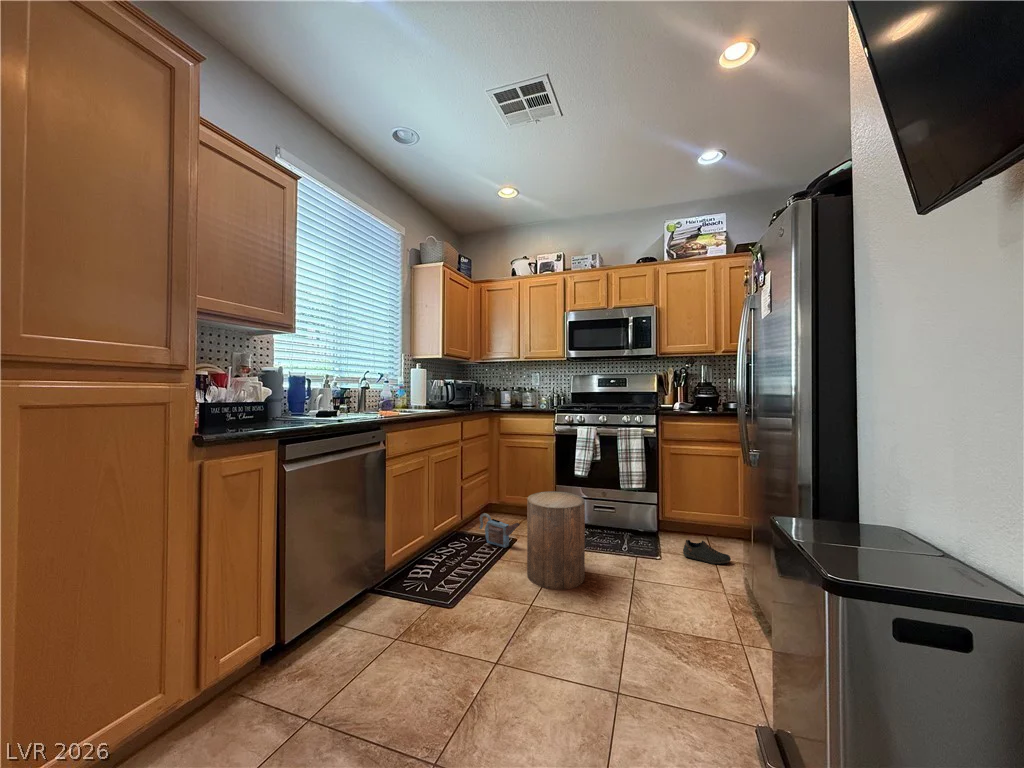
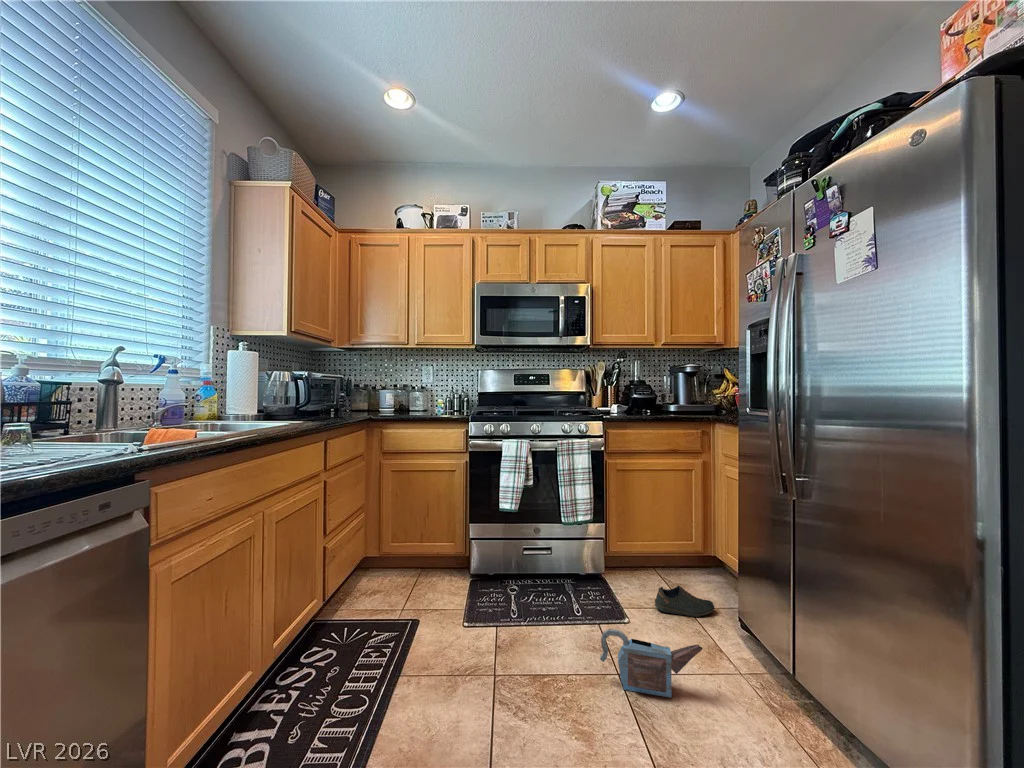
stool: present [527,491,585,590] -> none [461,547,557,734]
watering can: present [479,513,520,548] -> present [600,629,702,698]

